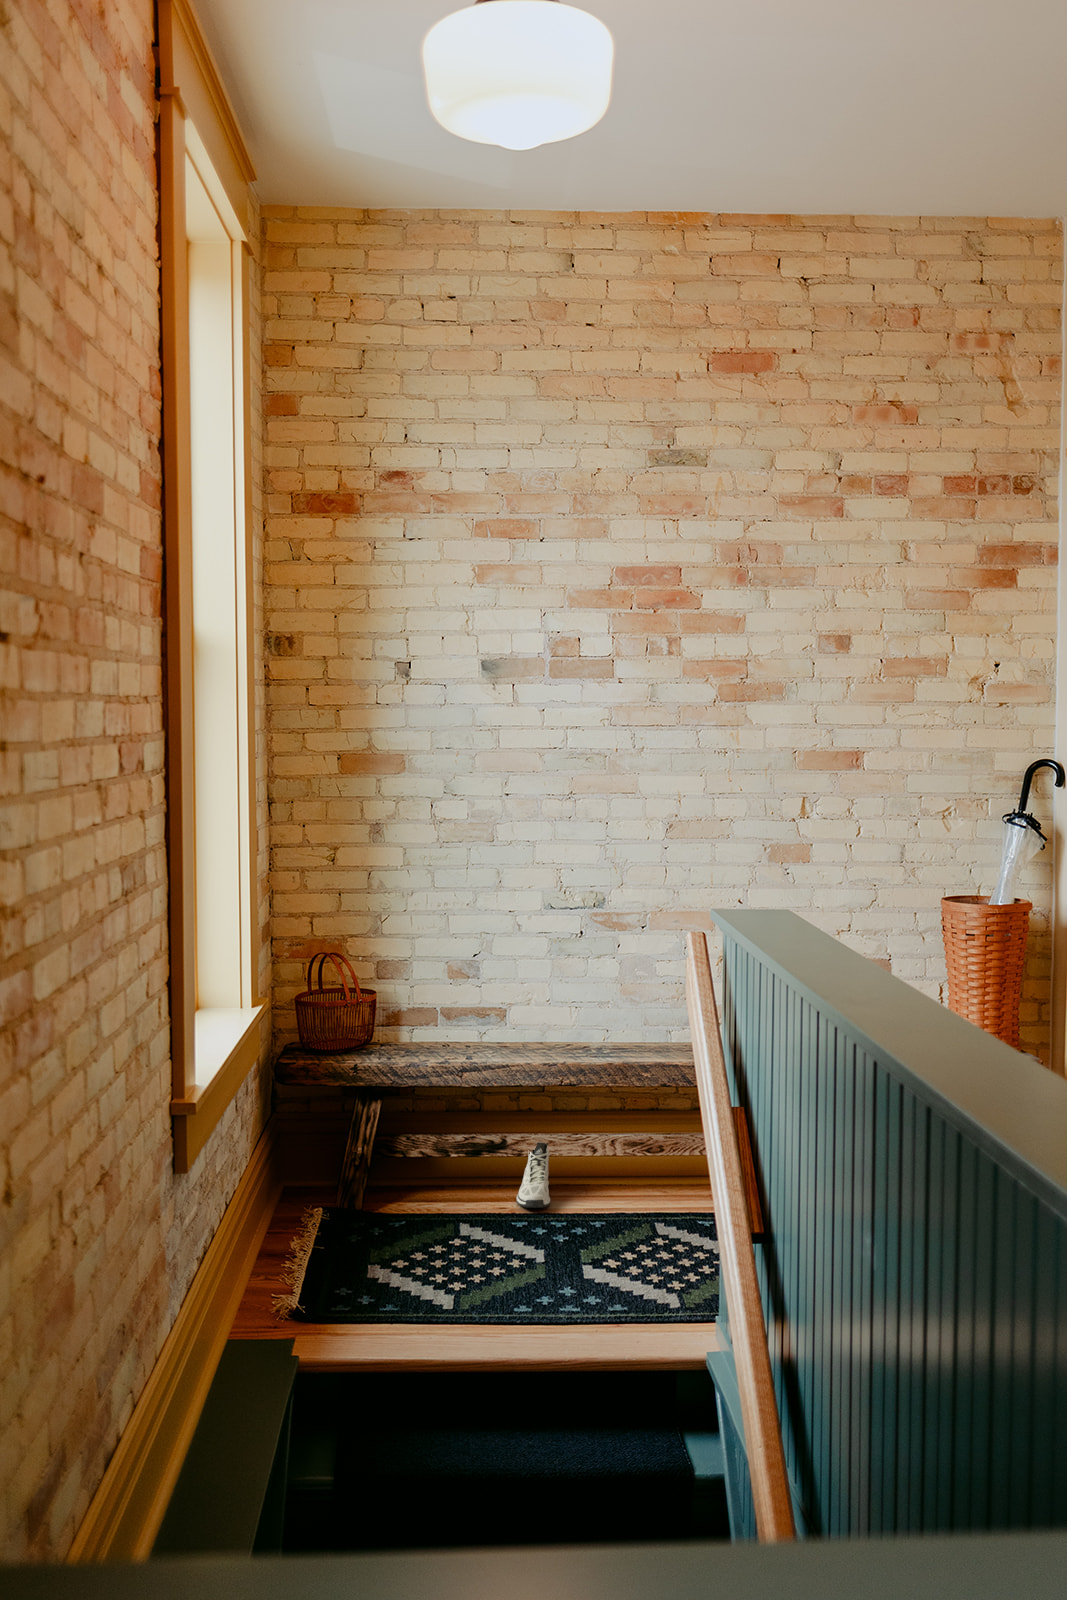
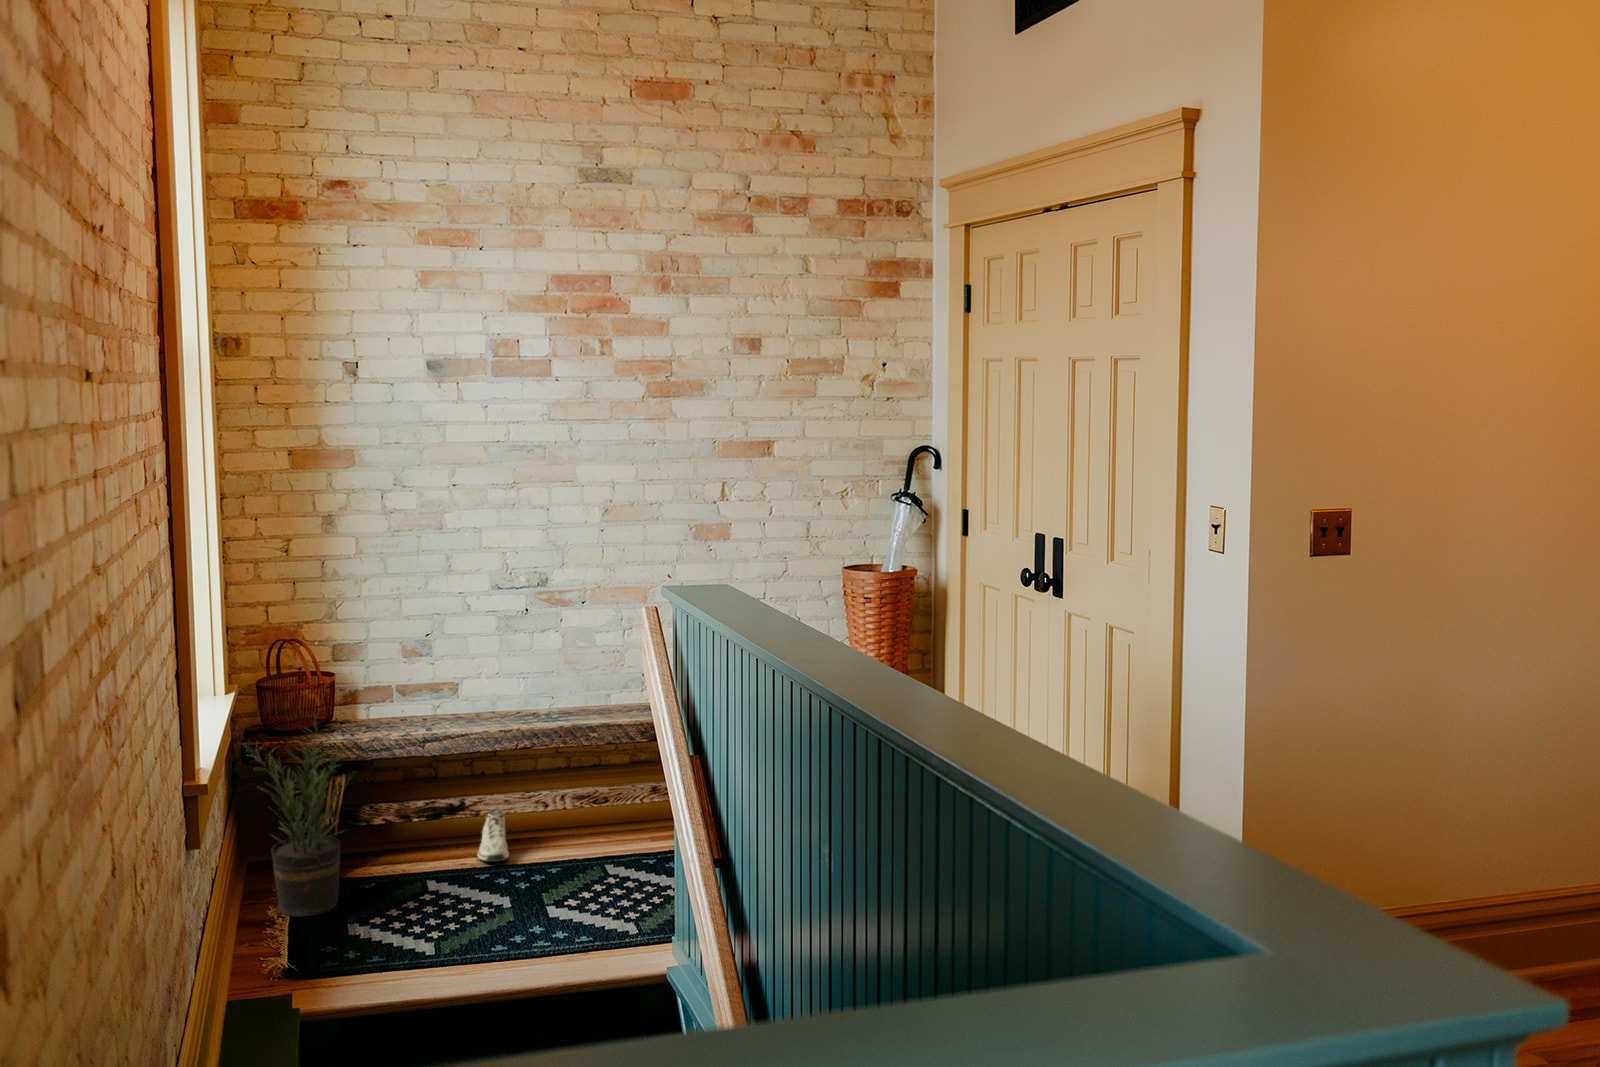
potted plant: none [259,1029,392,1250] -> present [243,717,352,916]

